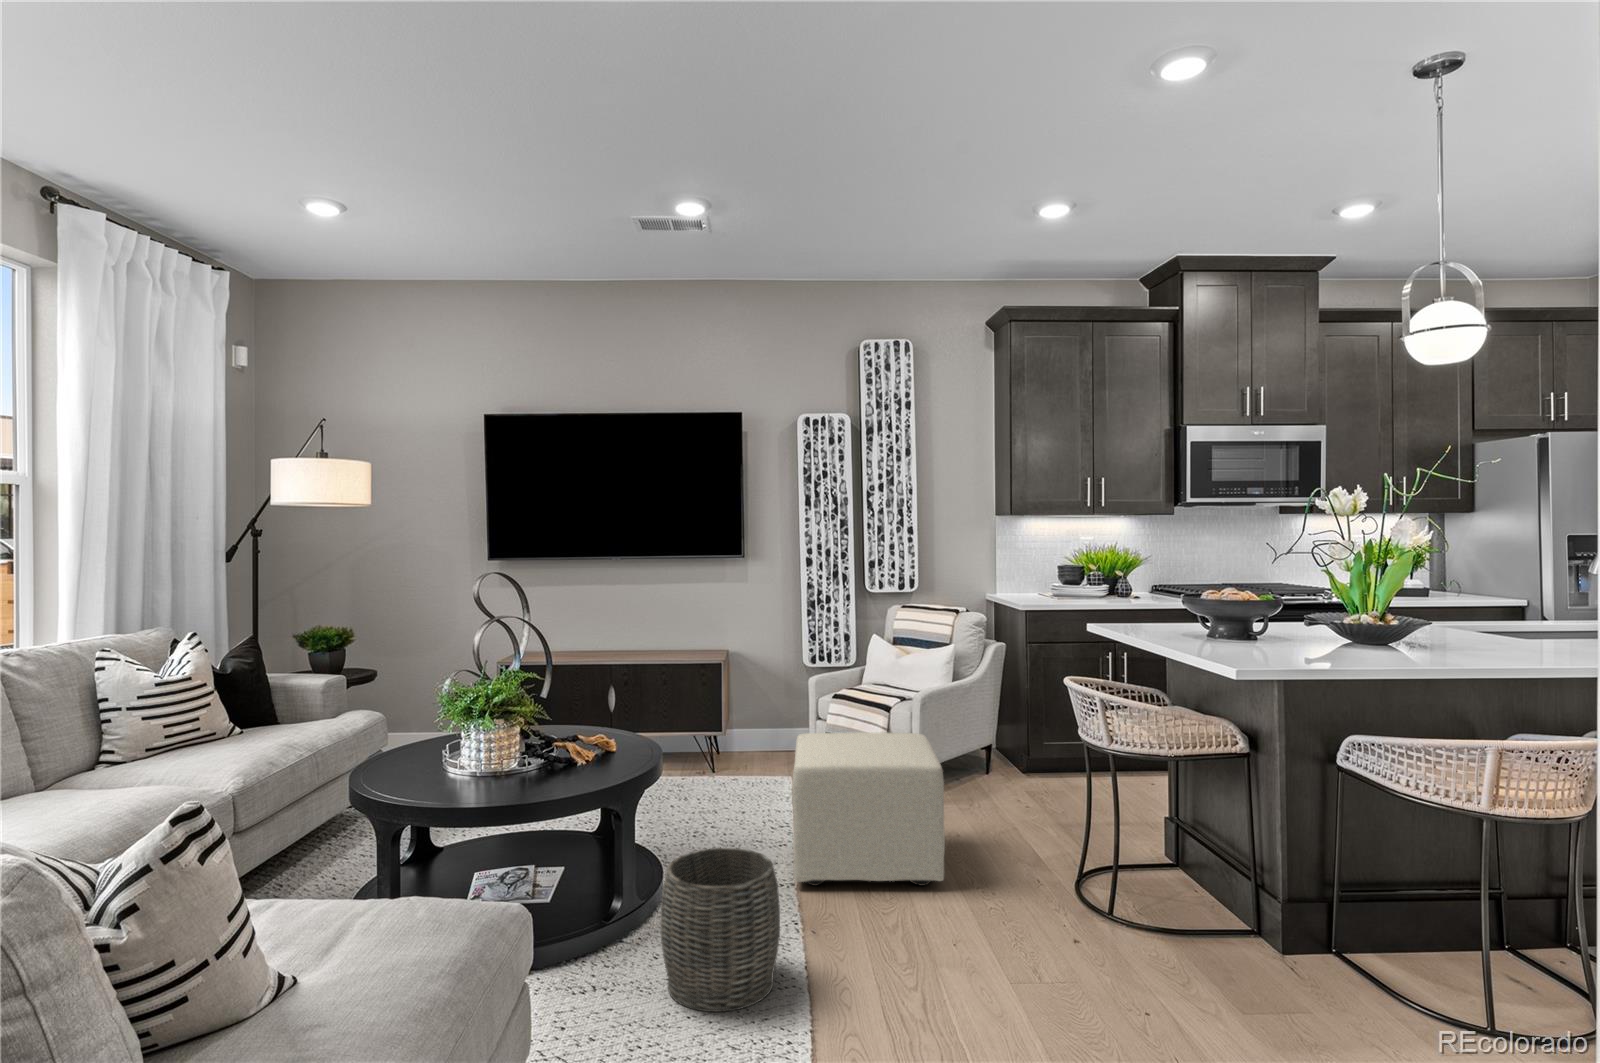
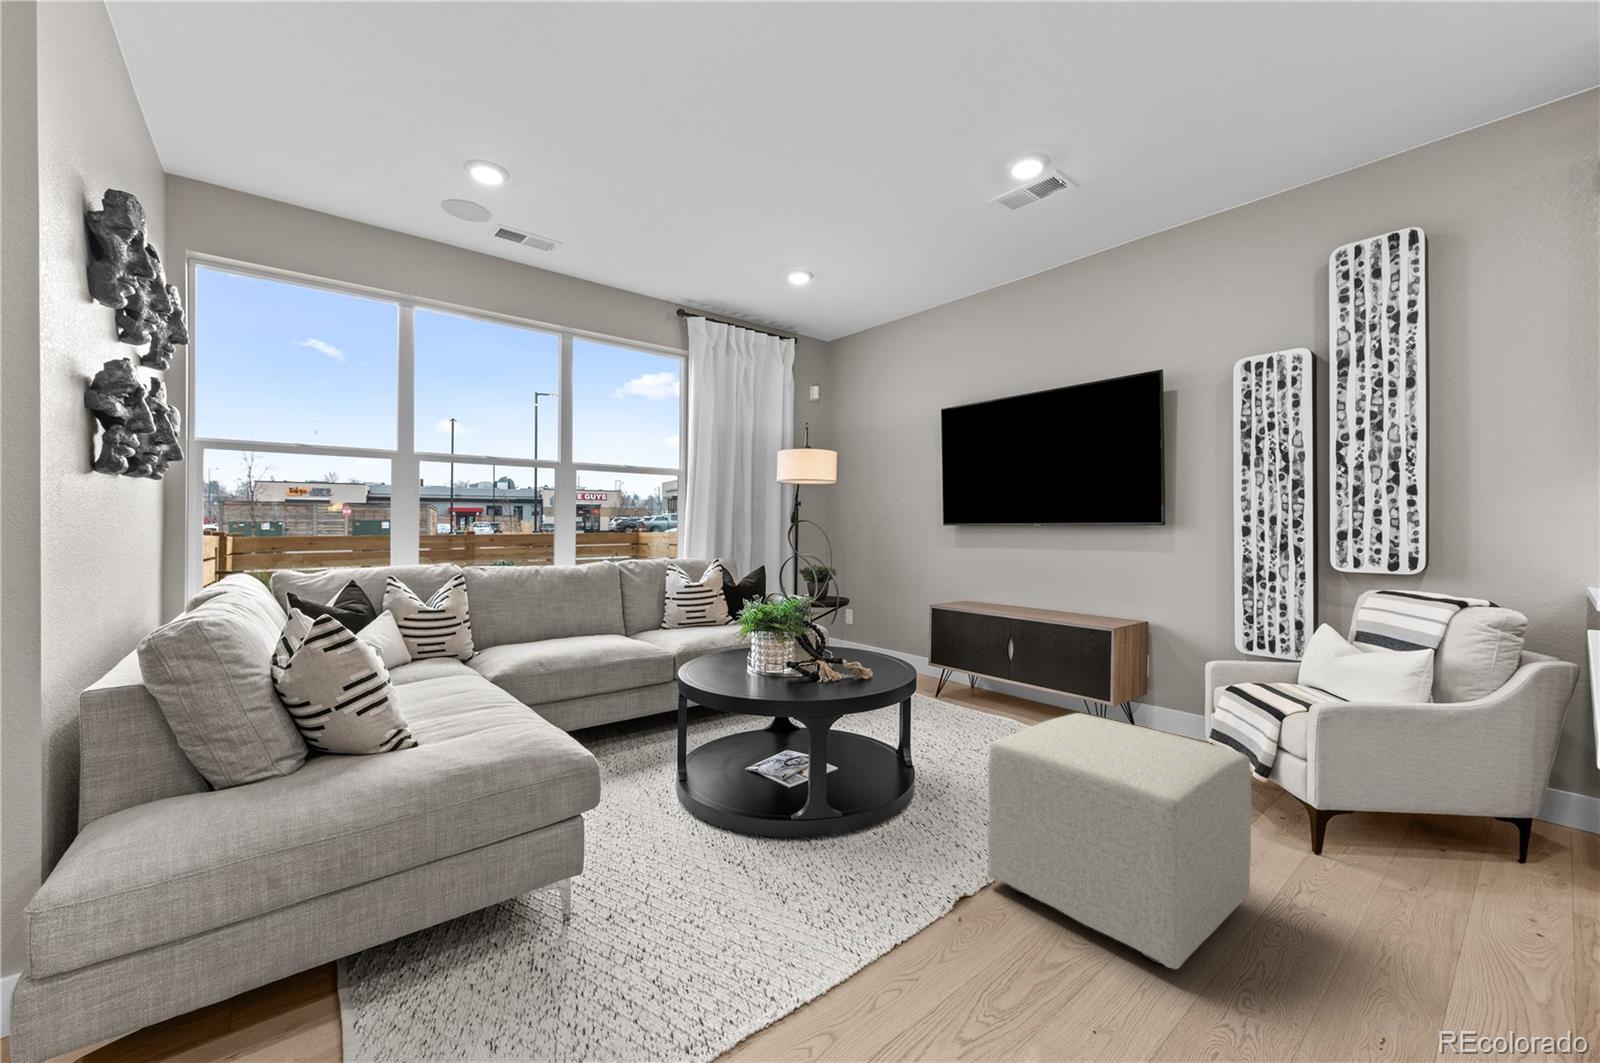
woven basket: present [661,848,780,1012] -> none [709,788,837,977]

